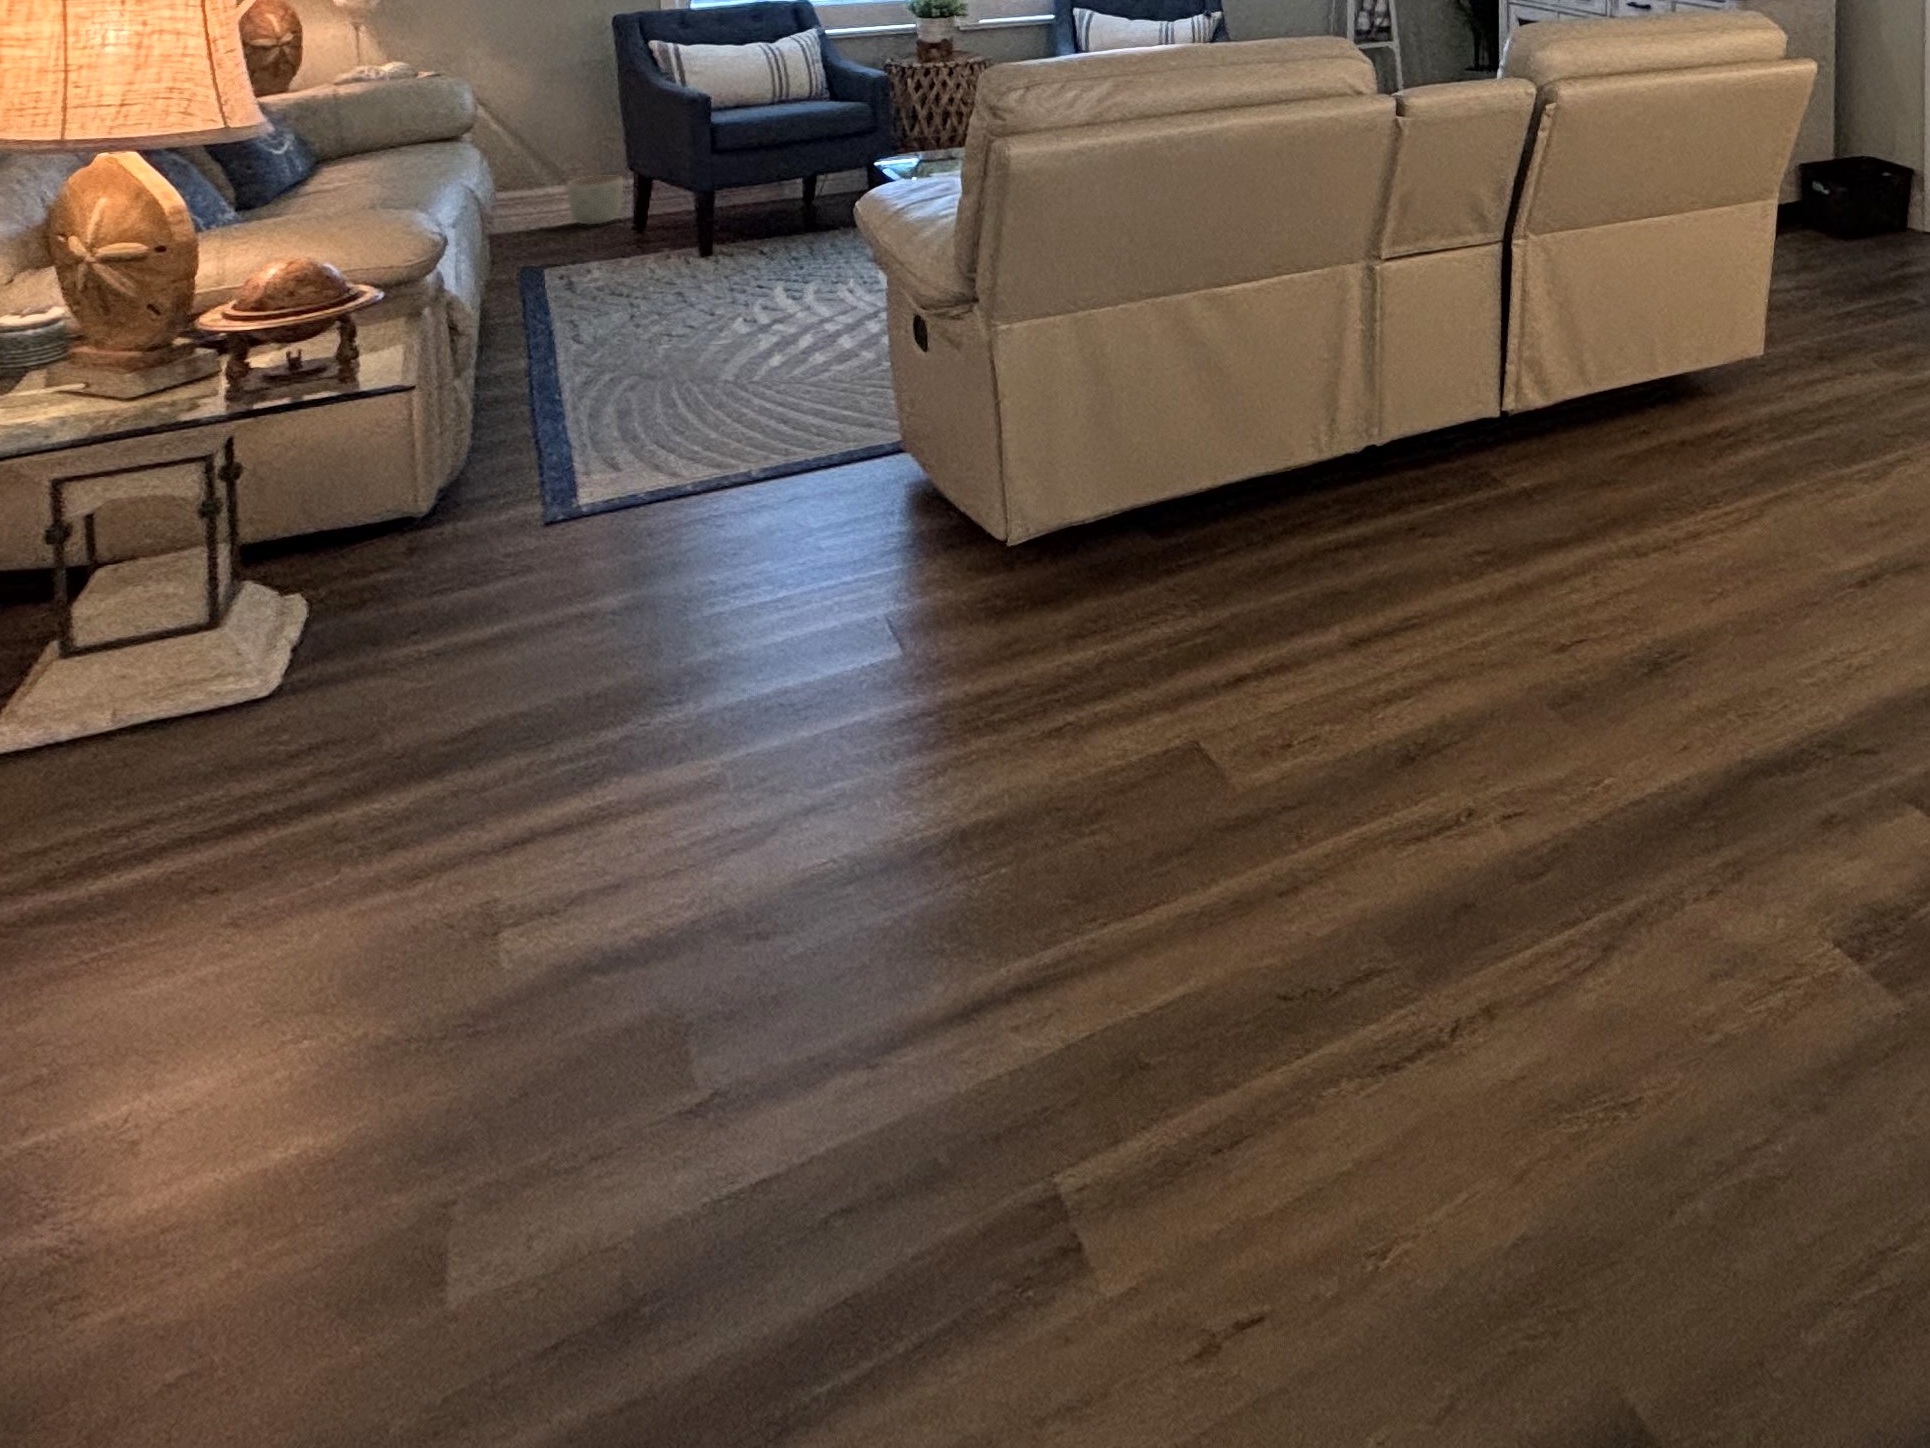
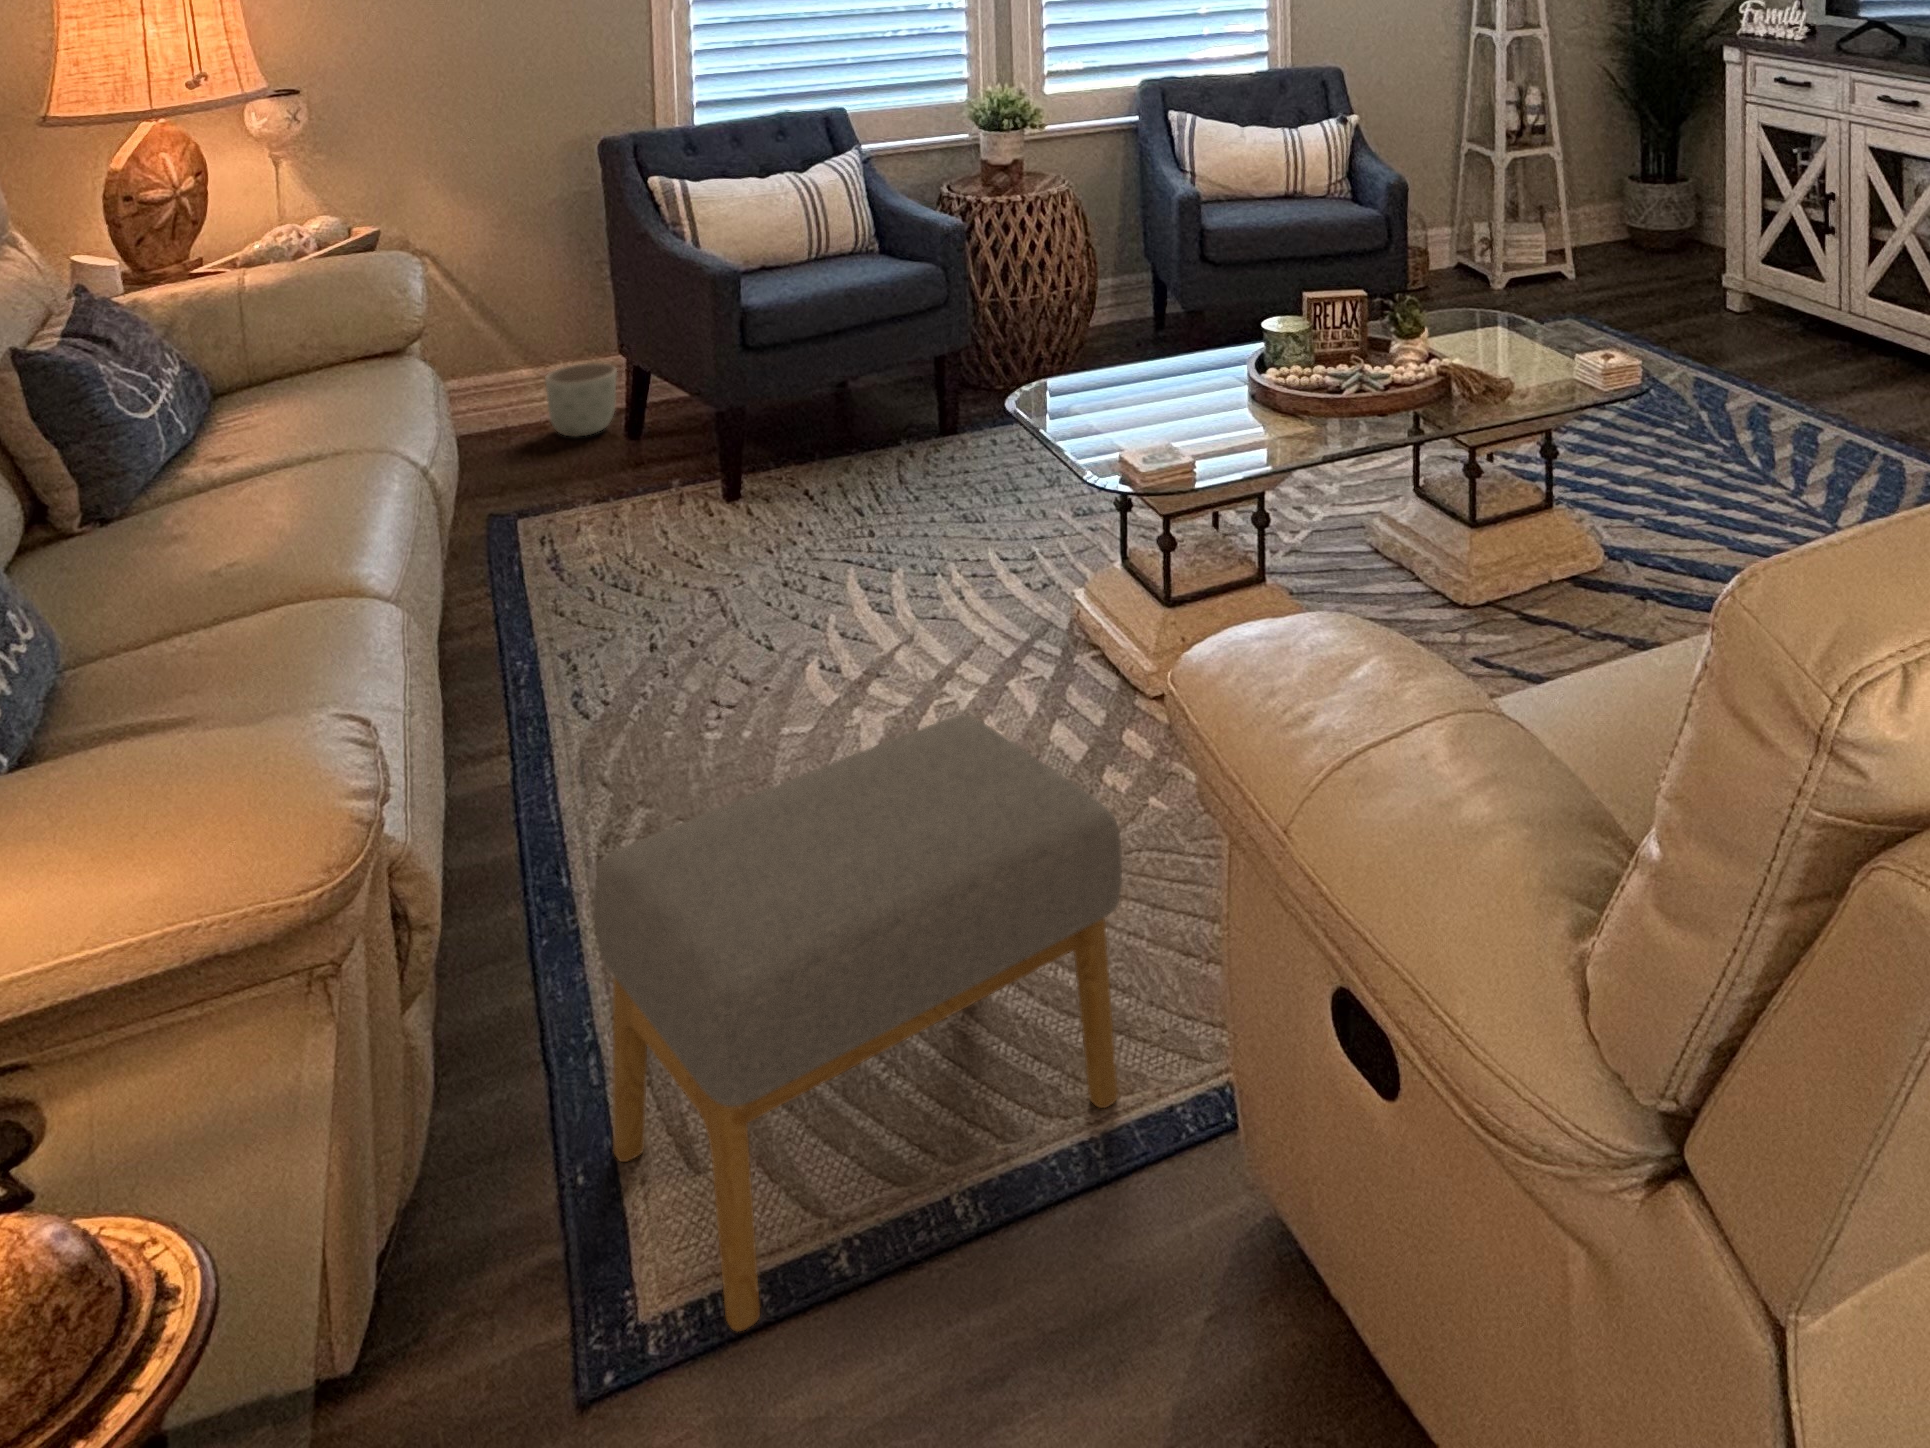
footstool: none [543,274,833,500] -> present [594,716,1122,1331]

